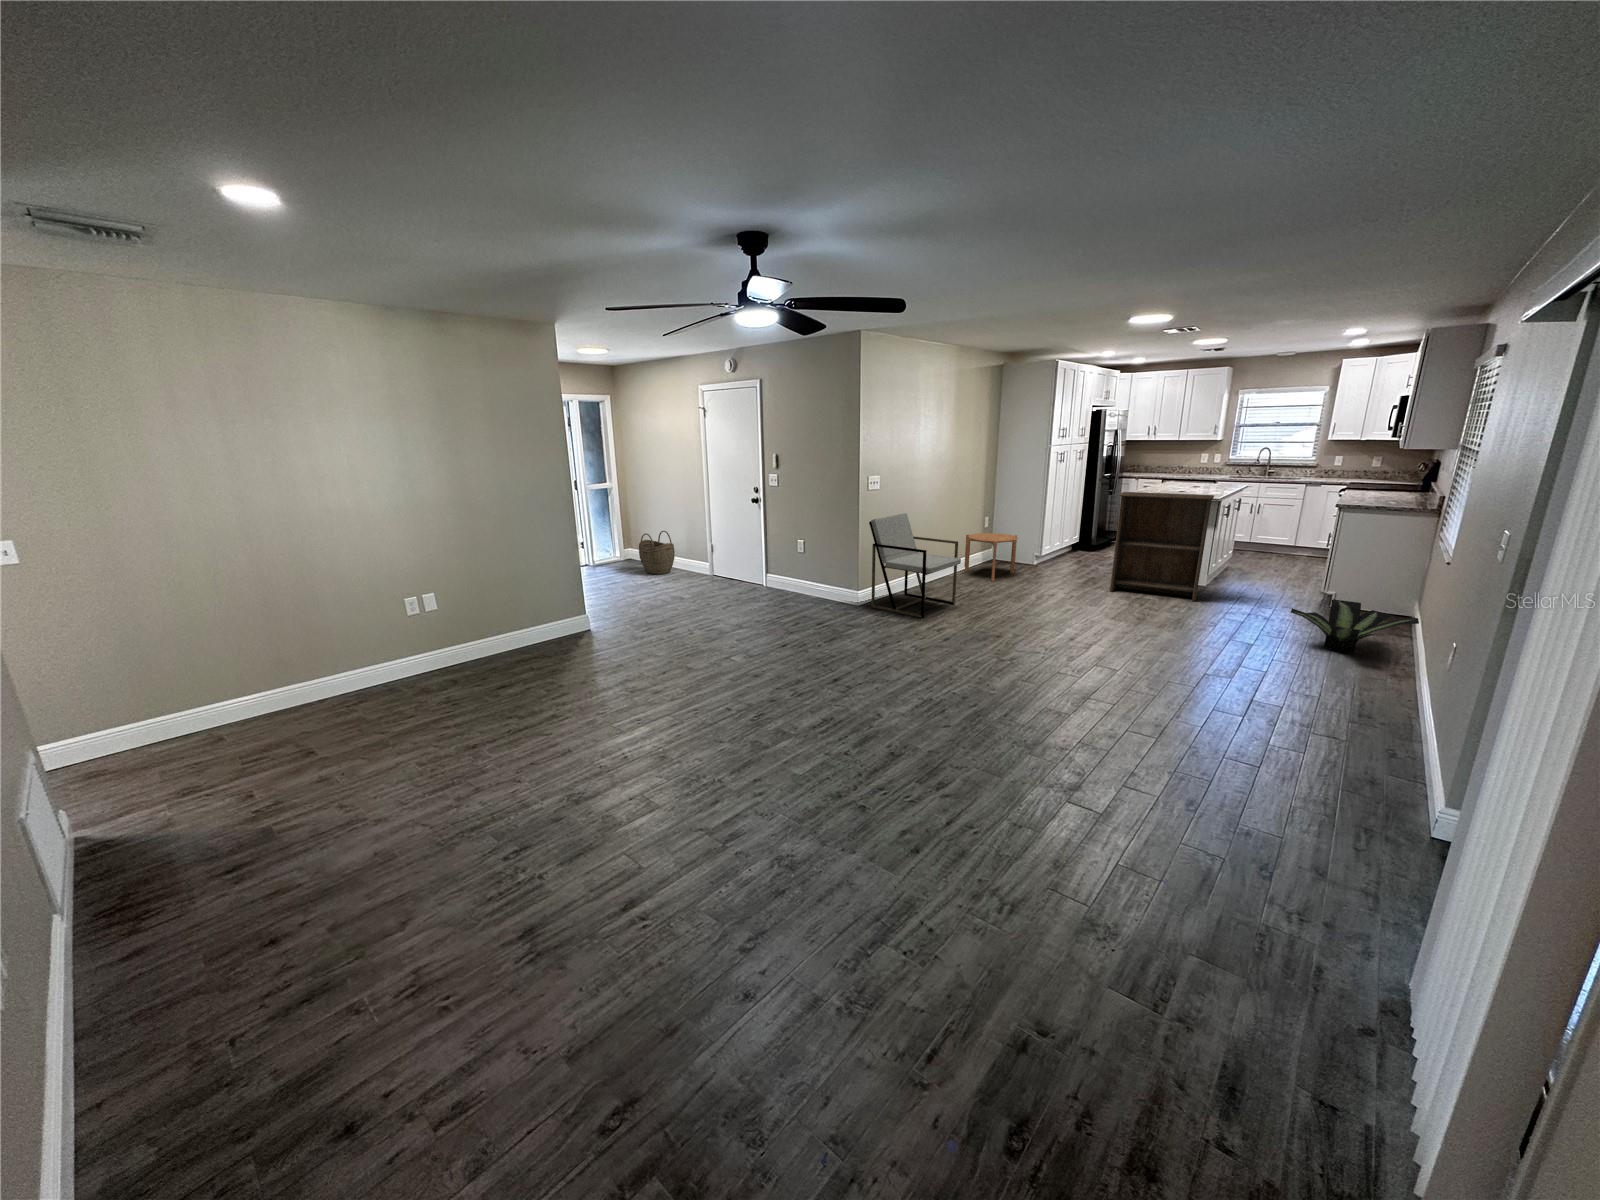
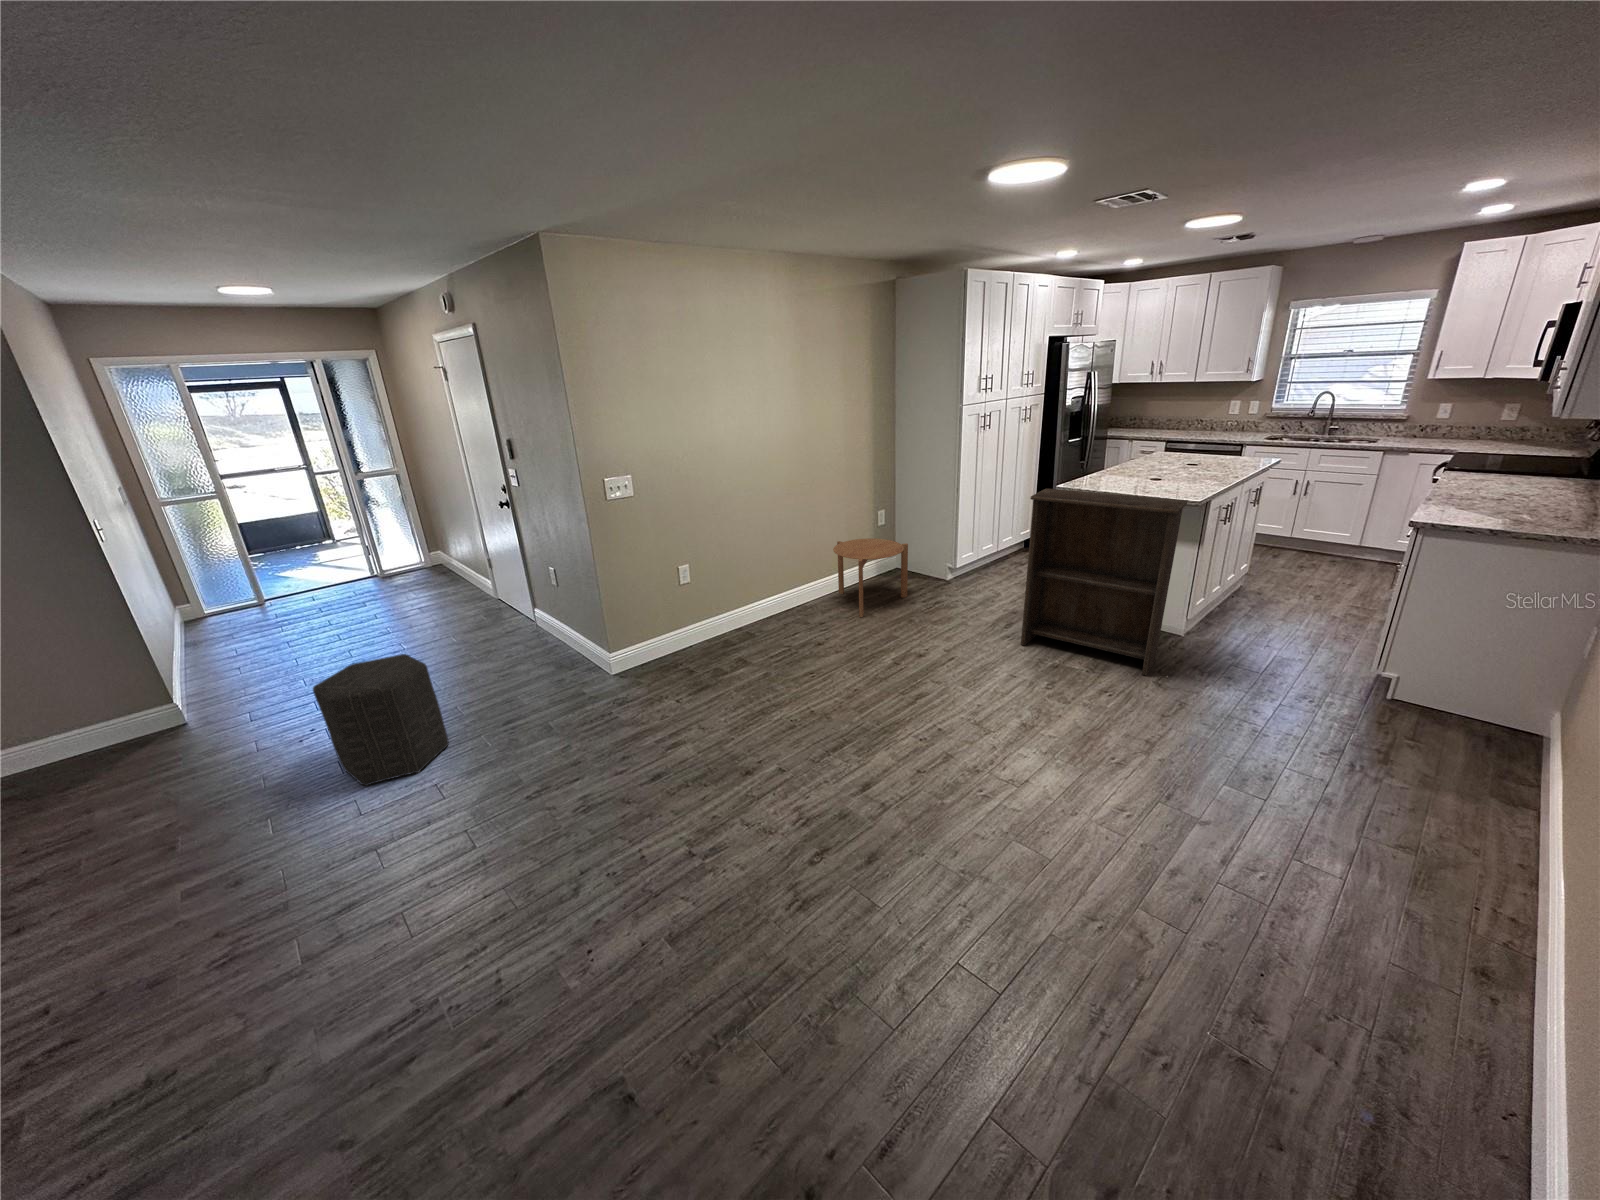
armchair: present [869,513,961,618] -> none [610,531,760,710]
woven basket: present [639,531,675,575] -> none [410,535,461,595]
ottoman: none [737,574,792,647] -> present [313,654,449,786]
potted plant: present [1291,599,1419,653] -> none [1273,733,1551,868]

